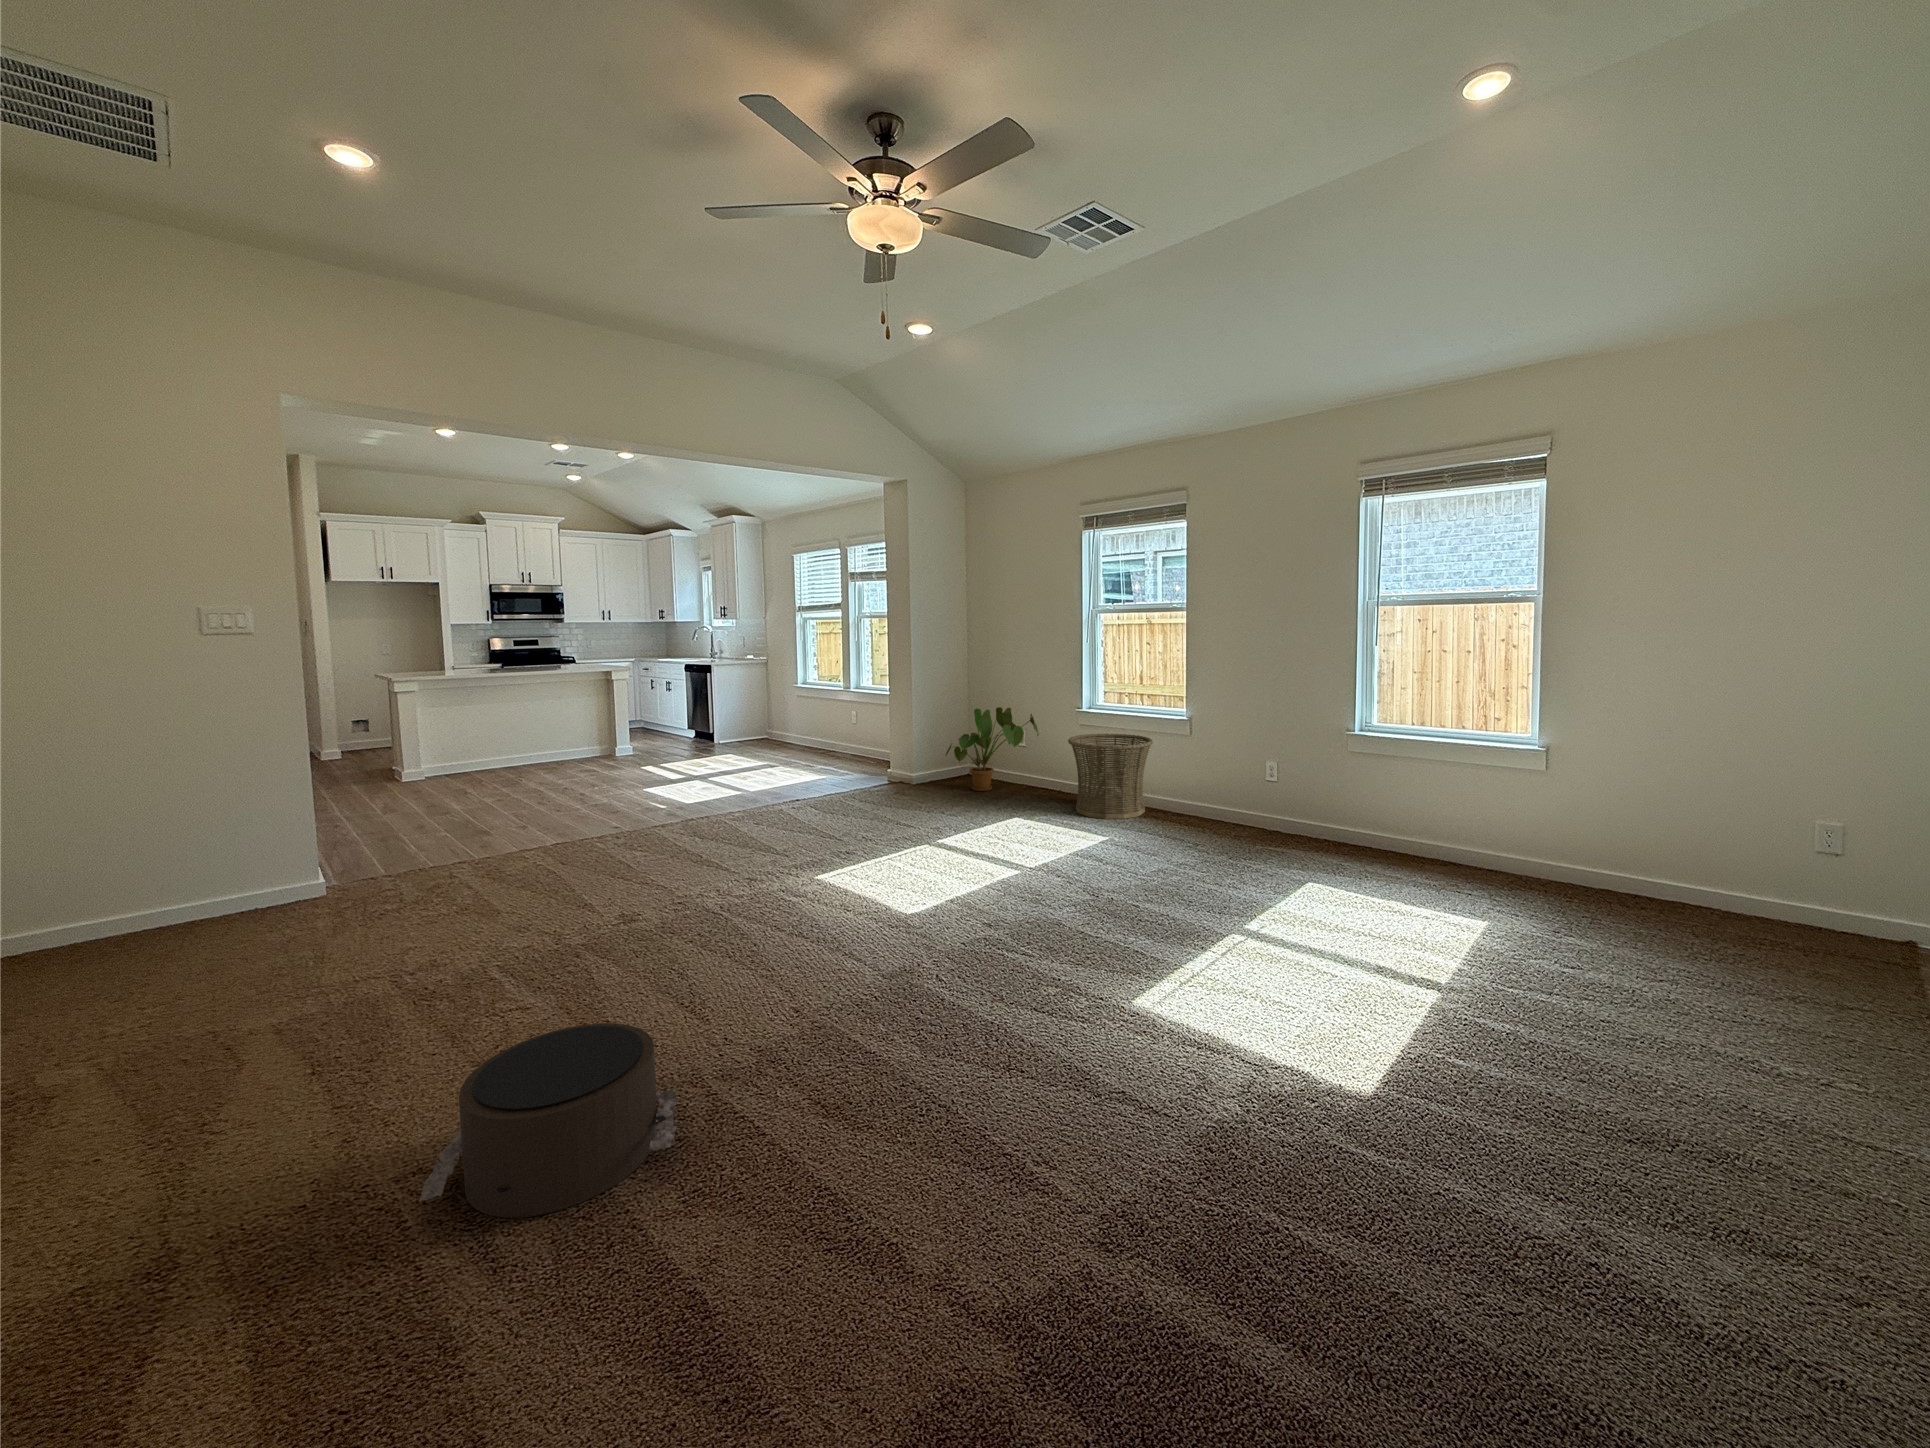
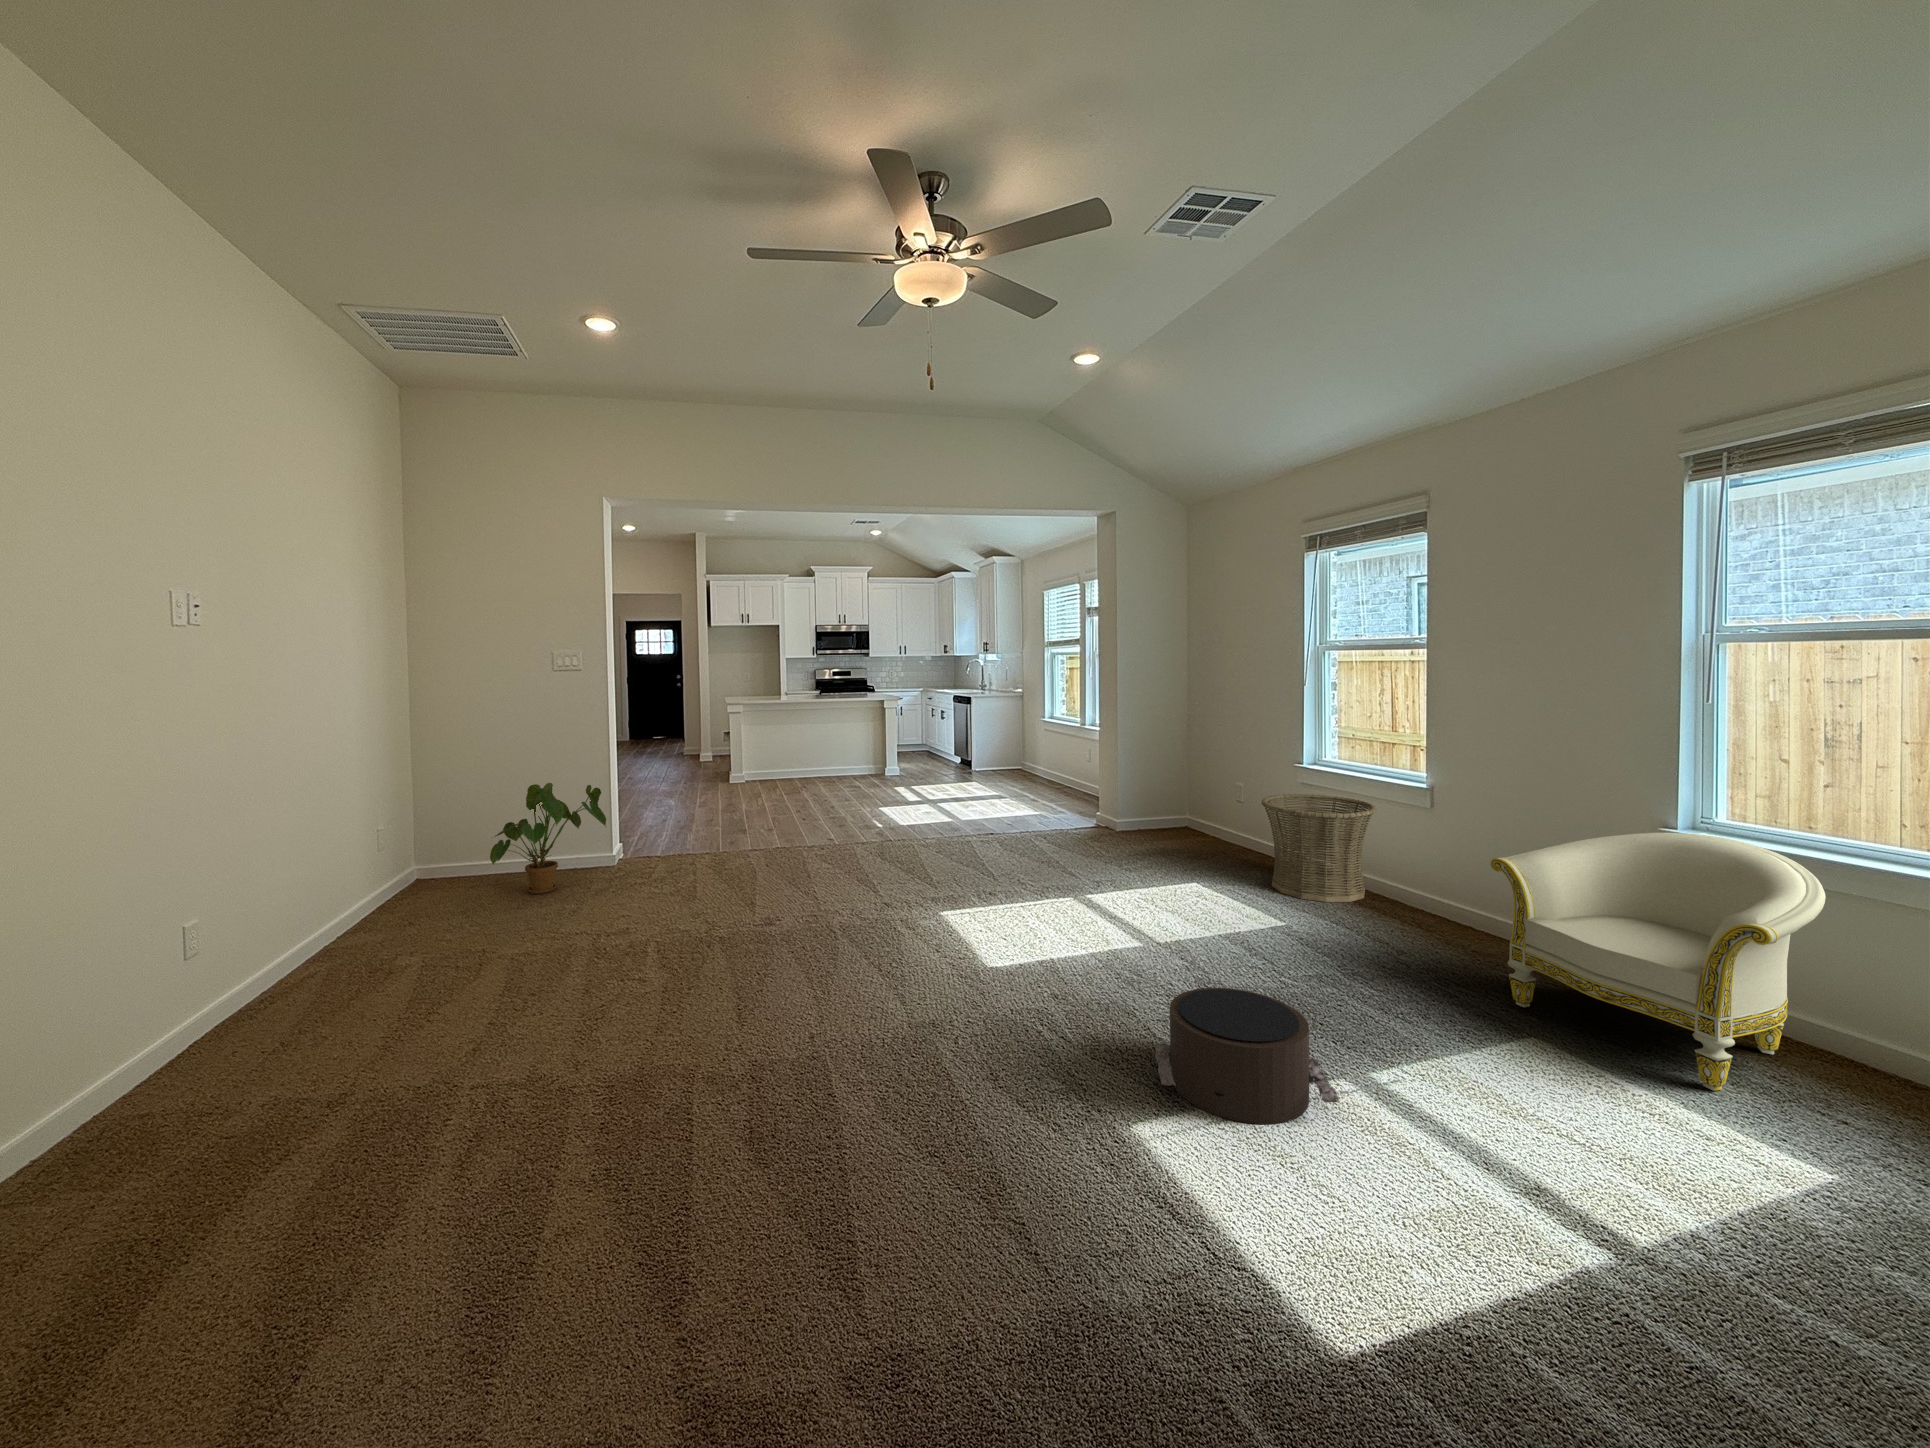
house plant: present [946,707,1039,791] -> present [490,783,606,894]
armchair: none [1266,732,1446,890] -> present [1490,833,1826,1091]
pouf: present [419,1023,677,1218] -> present [1155,988,1340,1124]

